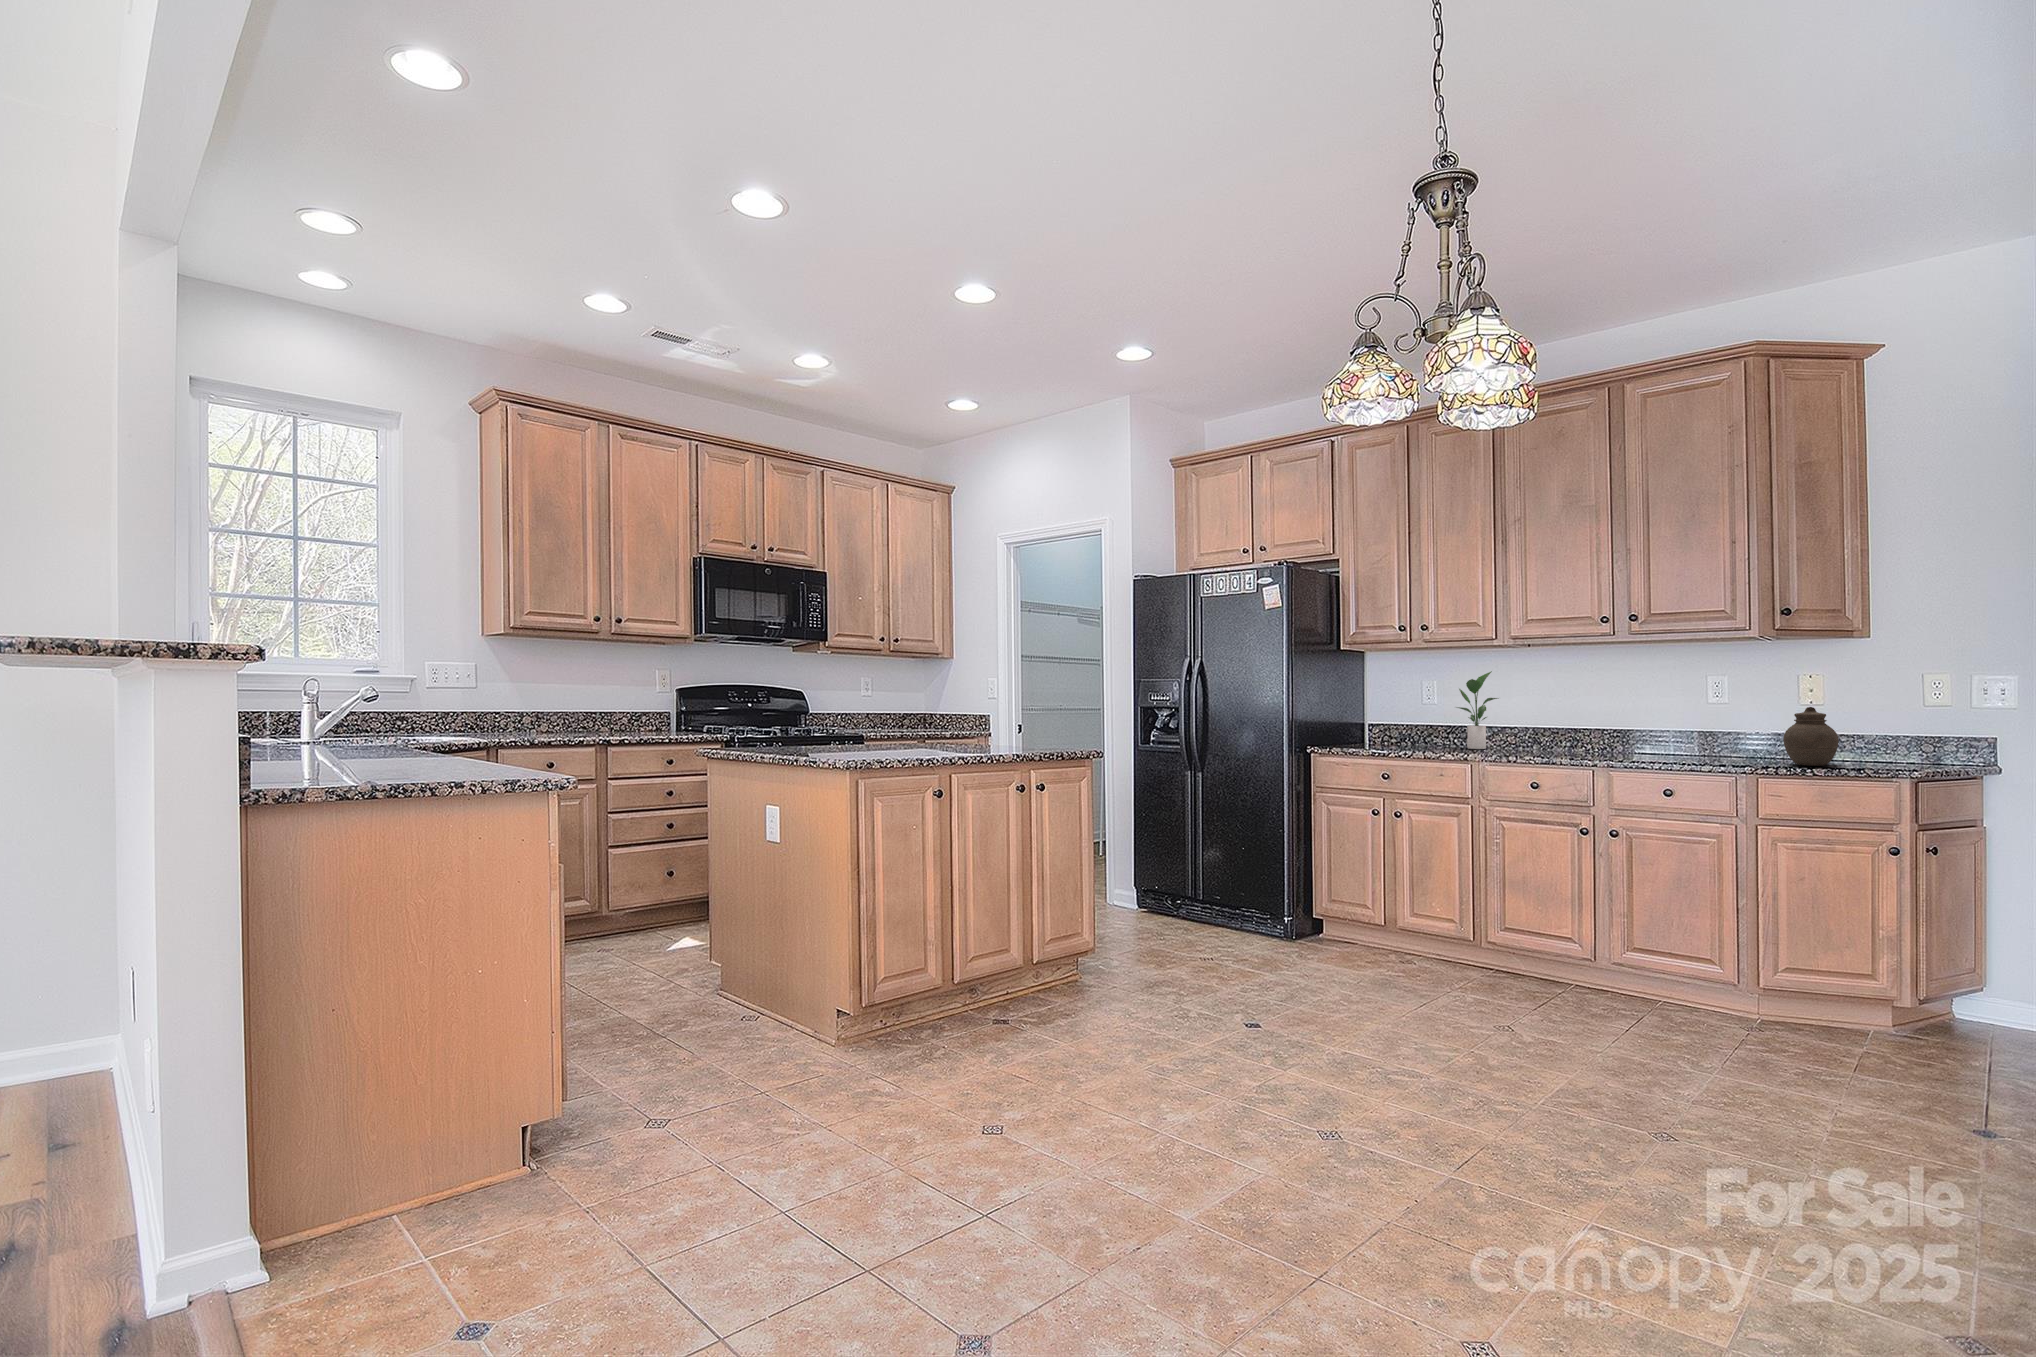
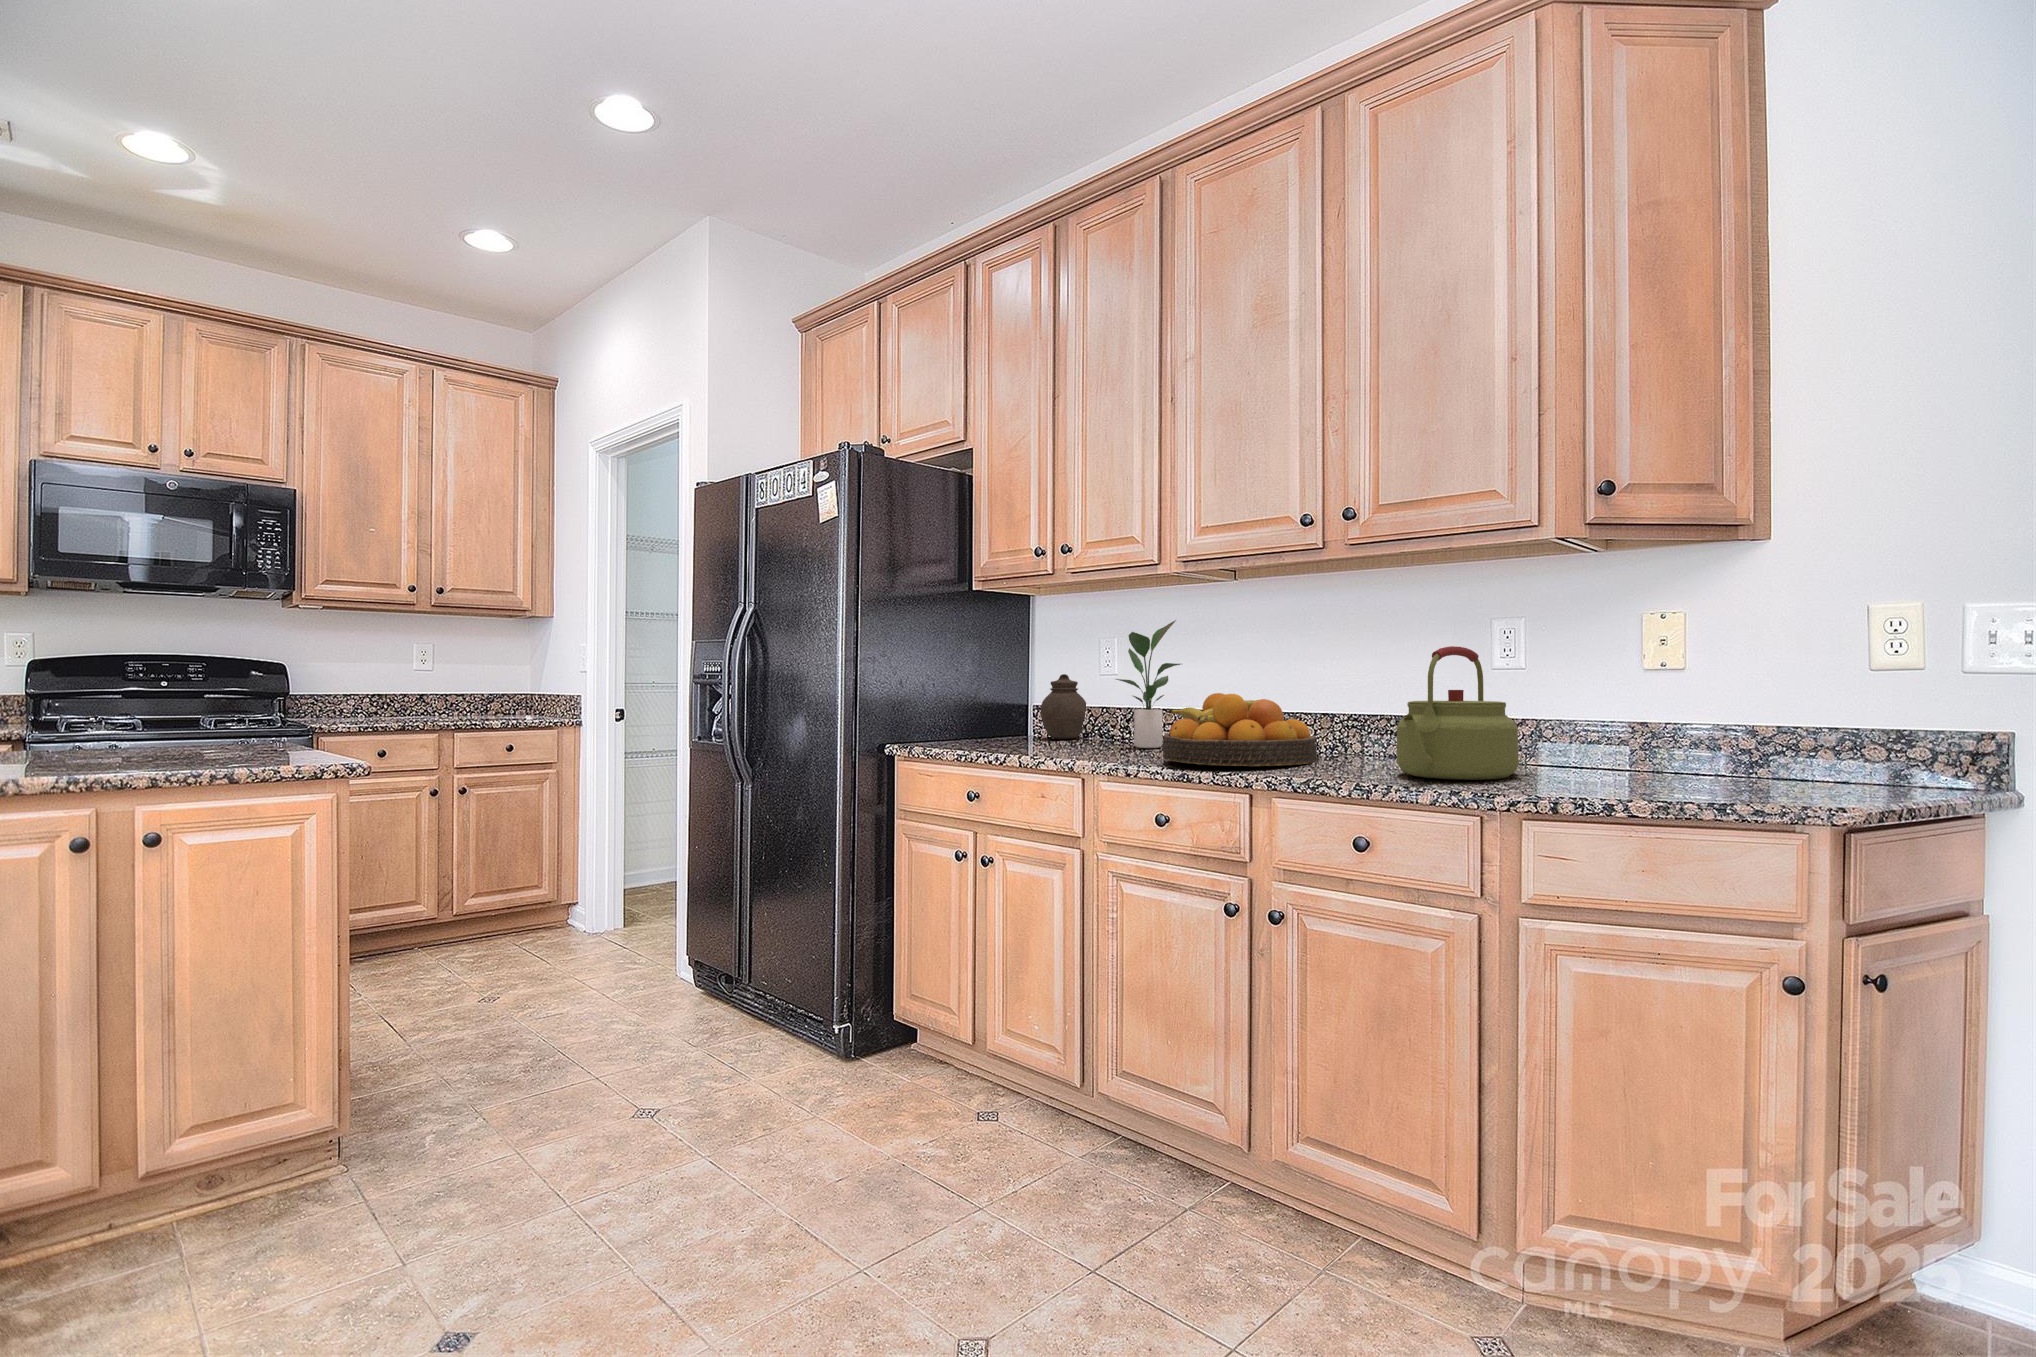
kettle: none [1672,694,1742,763] -> present [1397,646,1519,780]
jar: present [1783,707,1839,766] -> present [1041,674,1086,739]
fruit bowl: none [1510,717,1608,757] -> present [1162,693,1317,766]

